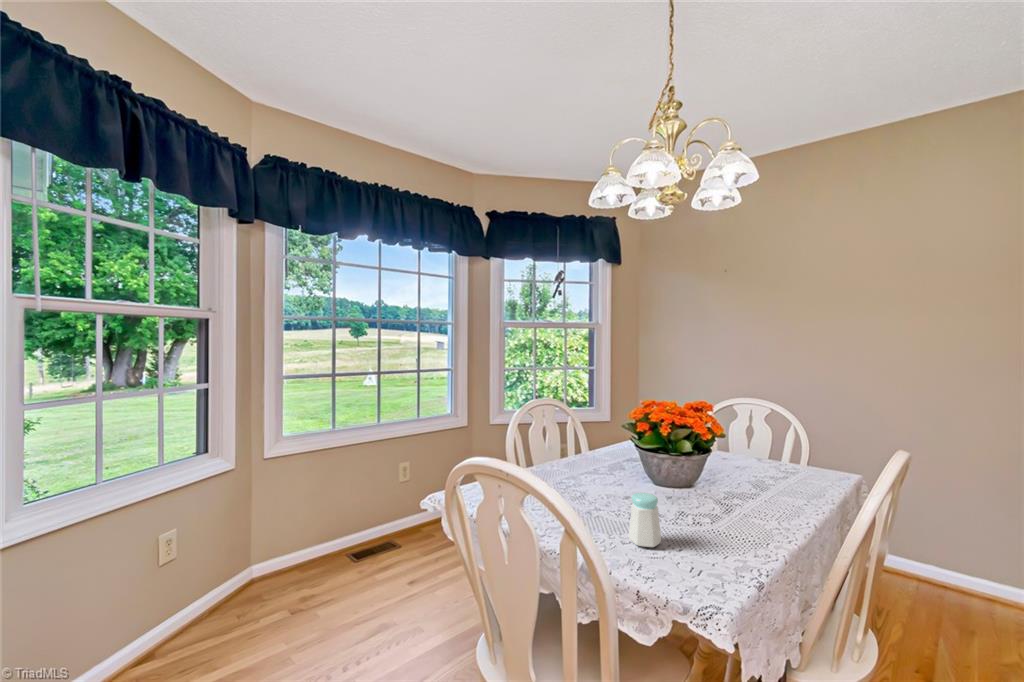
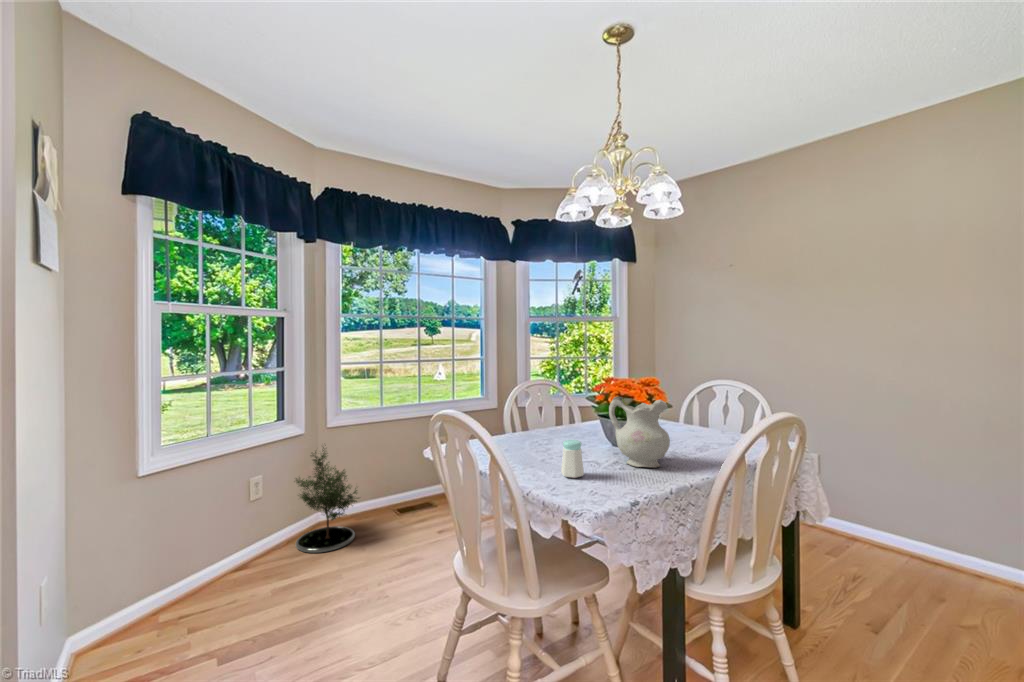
ceramic pitcher: none [671,429,753,522] -> present [609,397,670,468]
potted tree: none [219,482,313,629] -> present [295,447,358,553]

